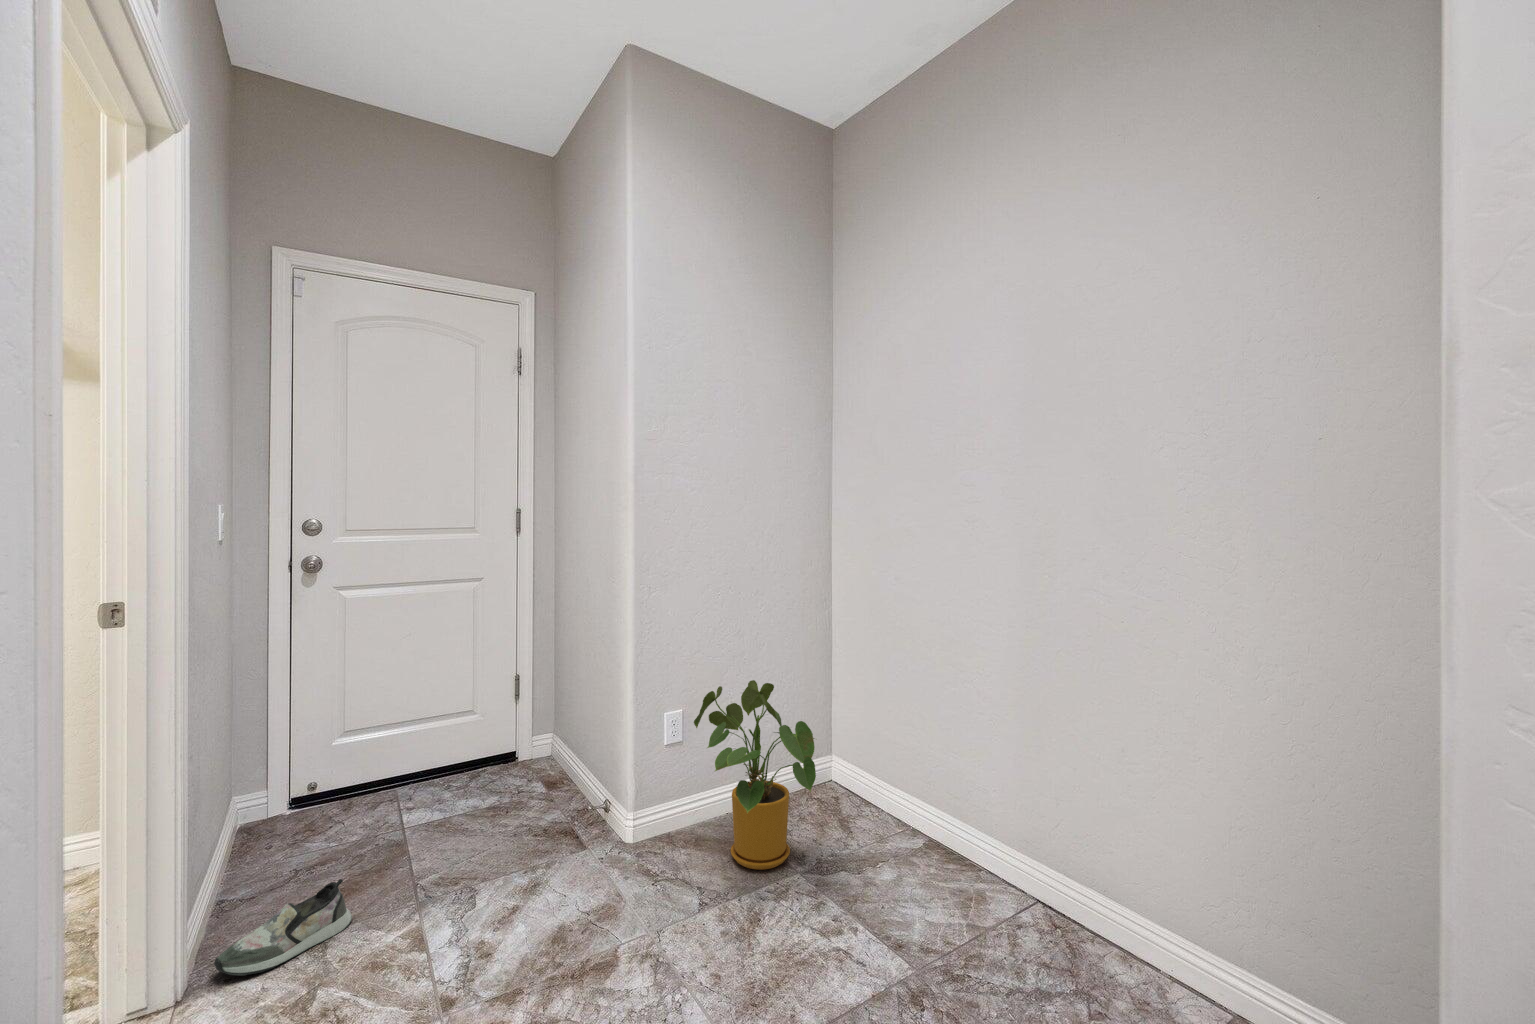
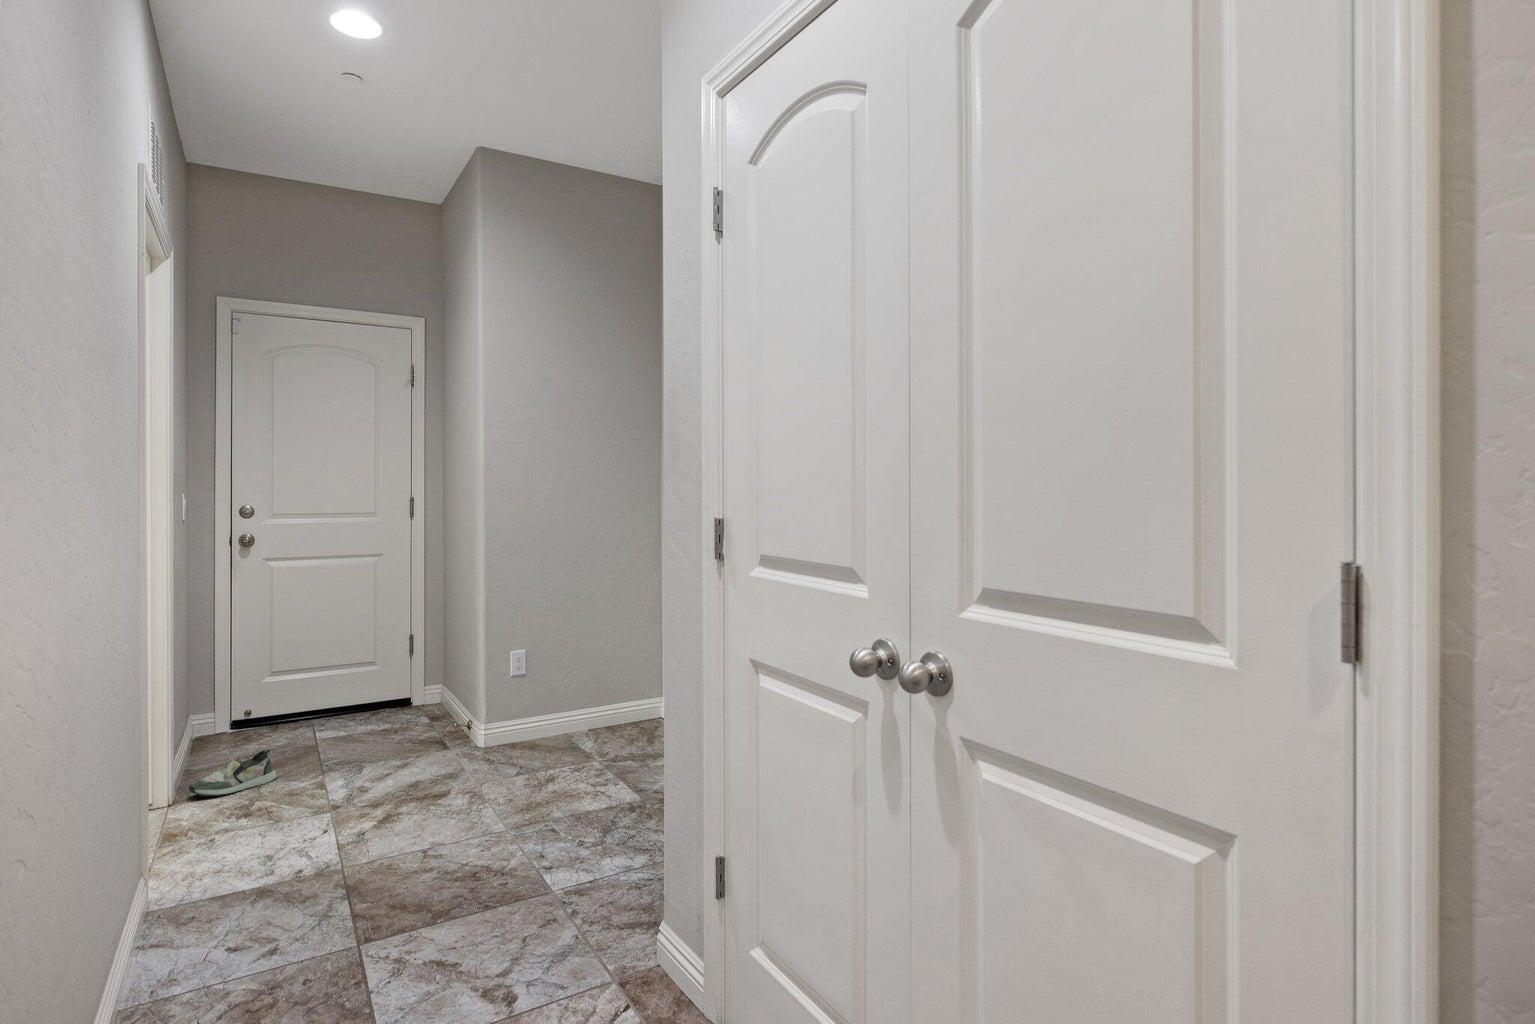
house plant: present [694,680,816,870] -> none [530,628,619,759]

